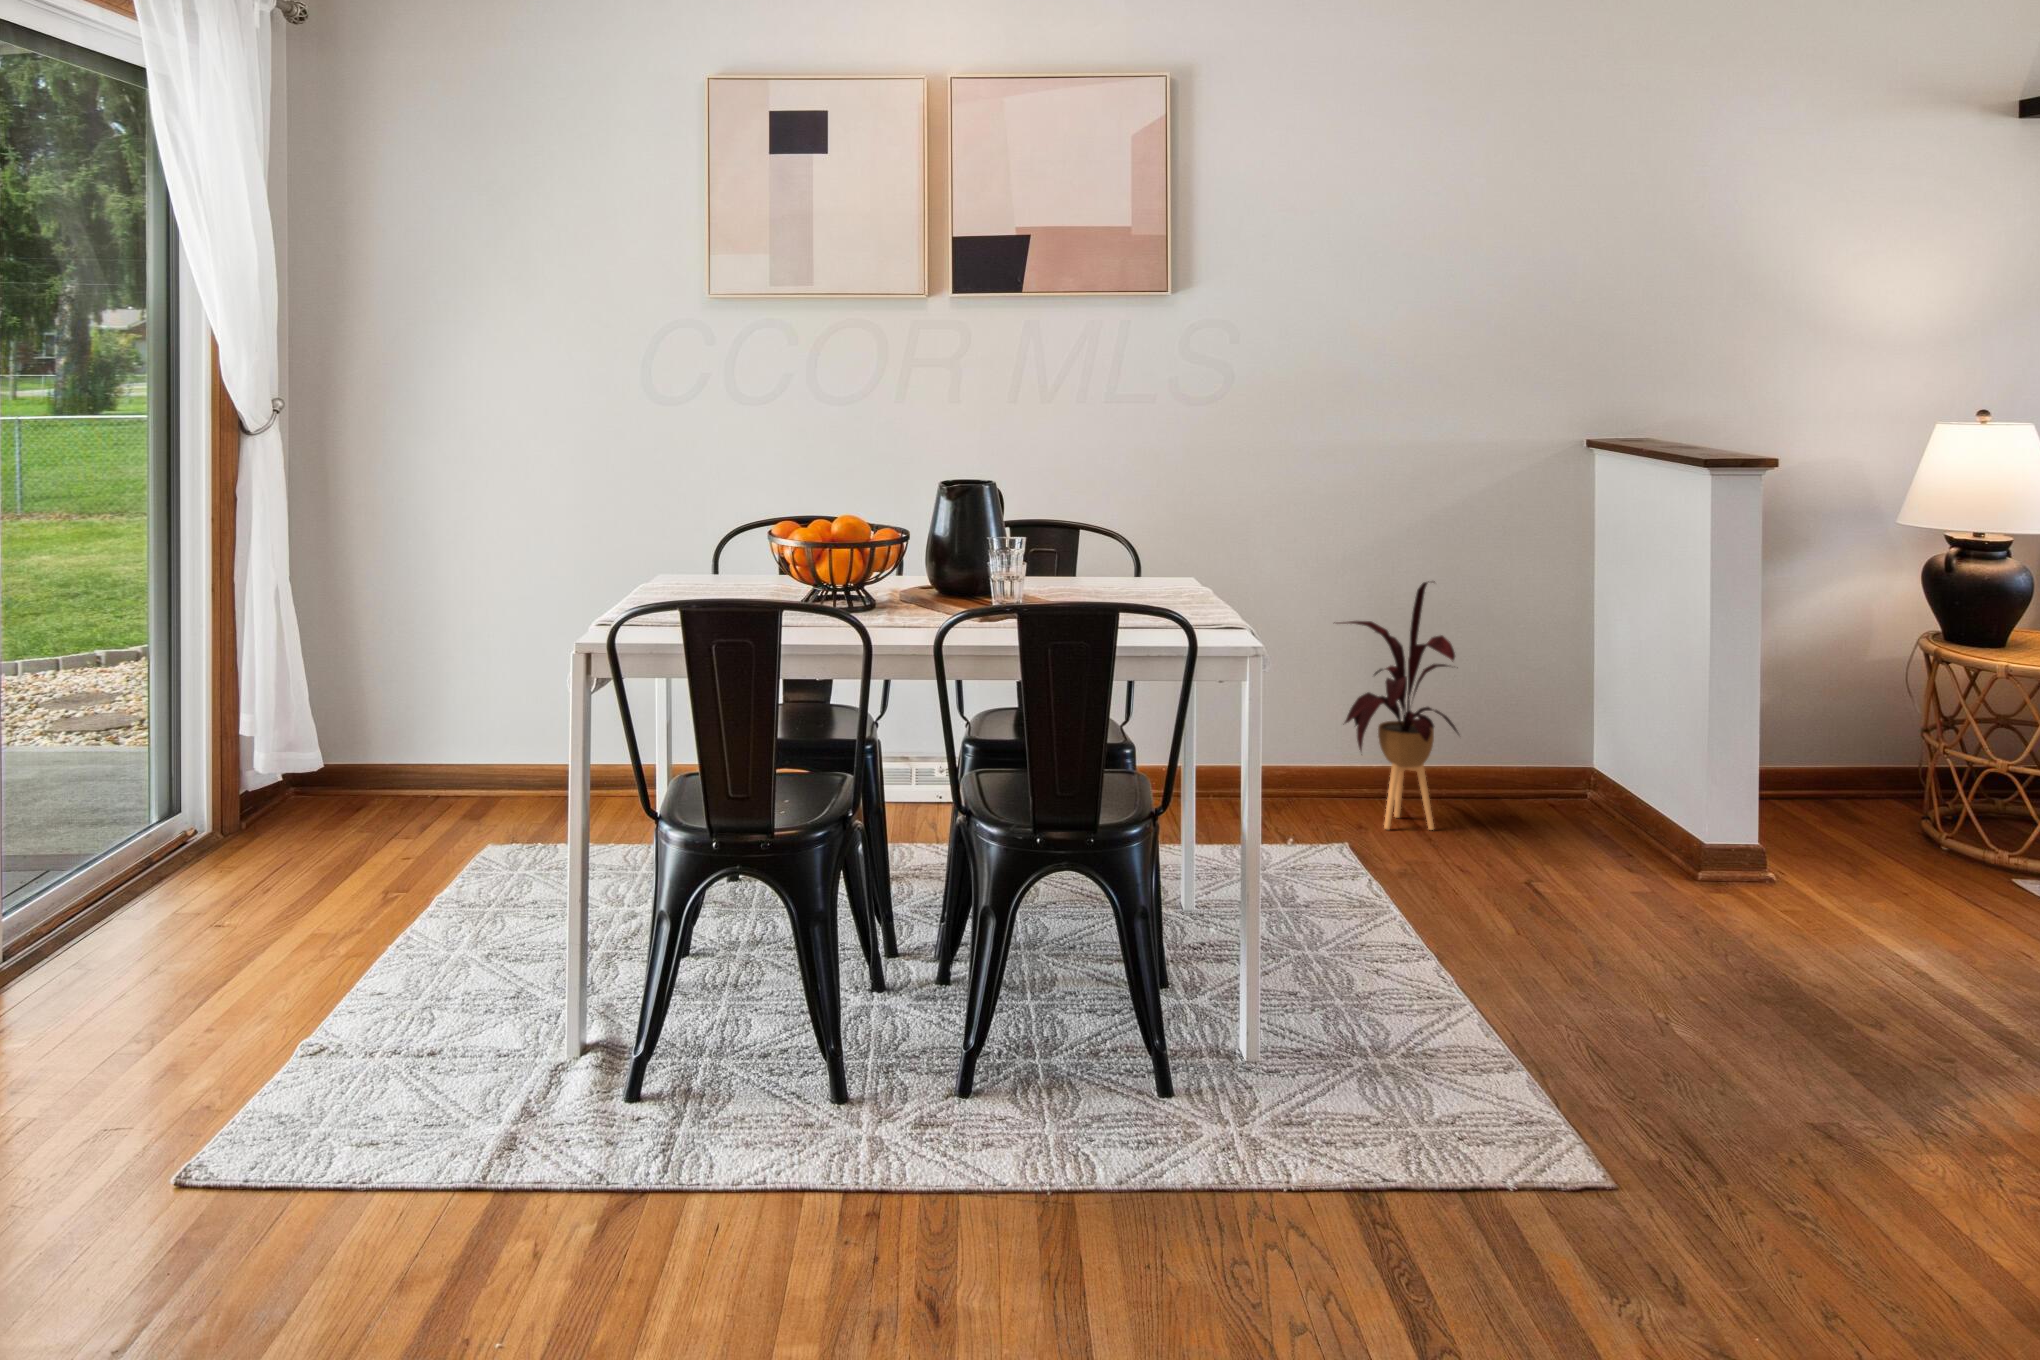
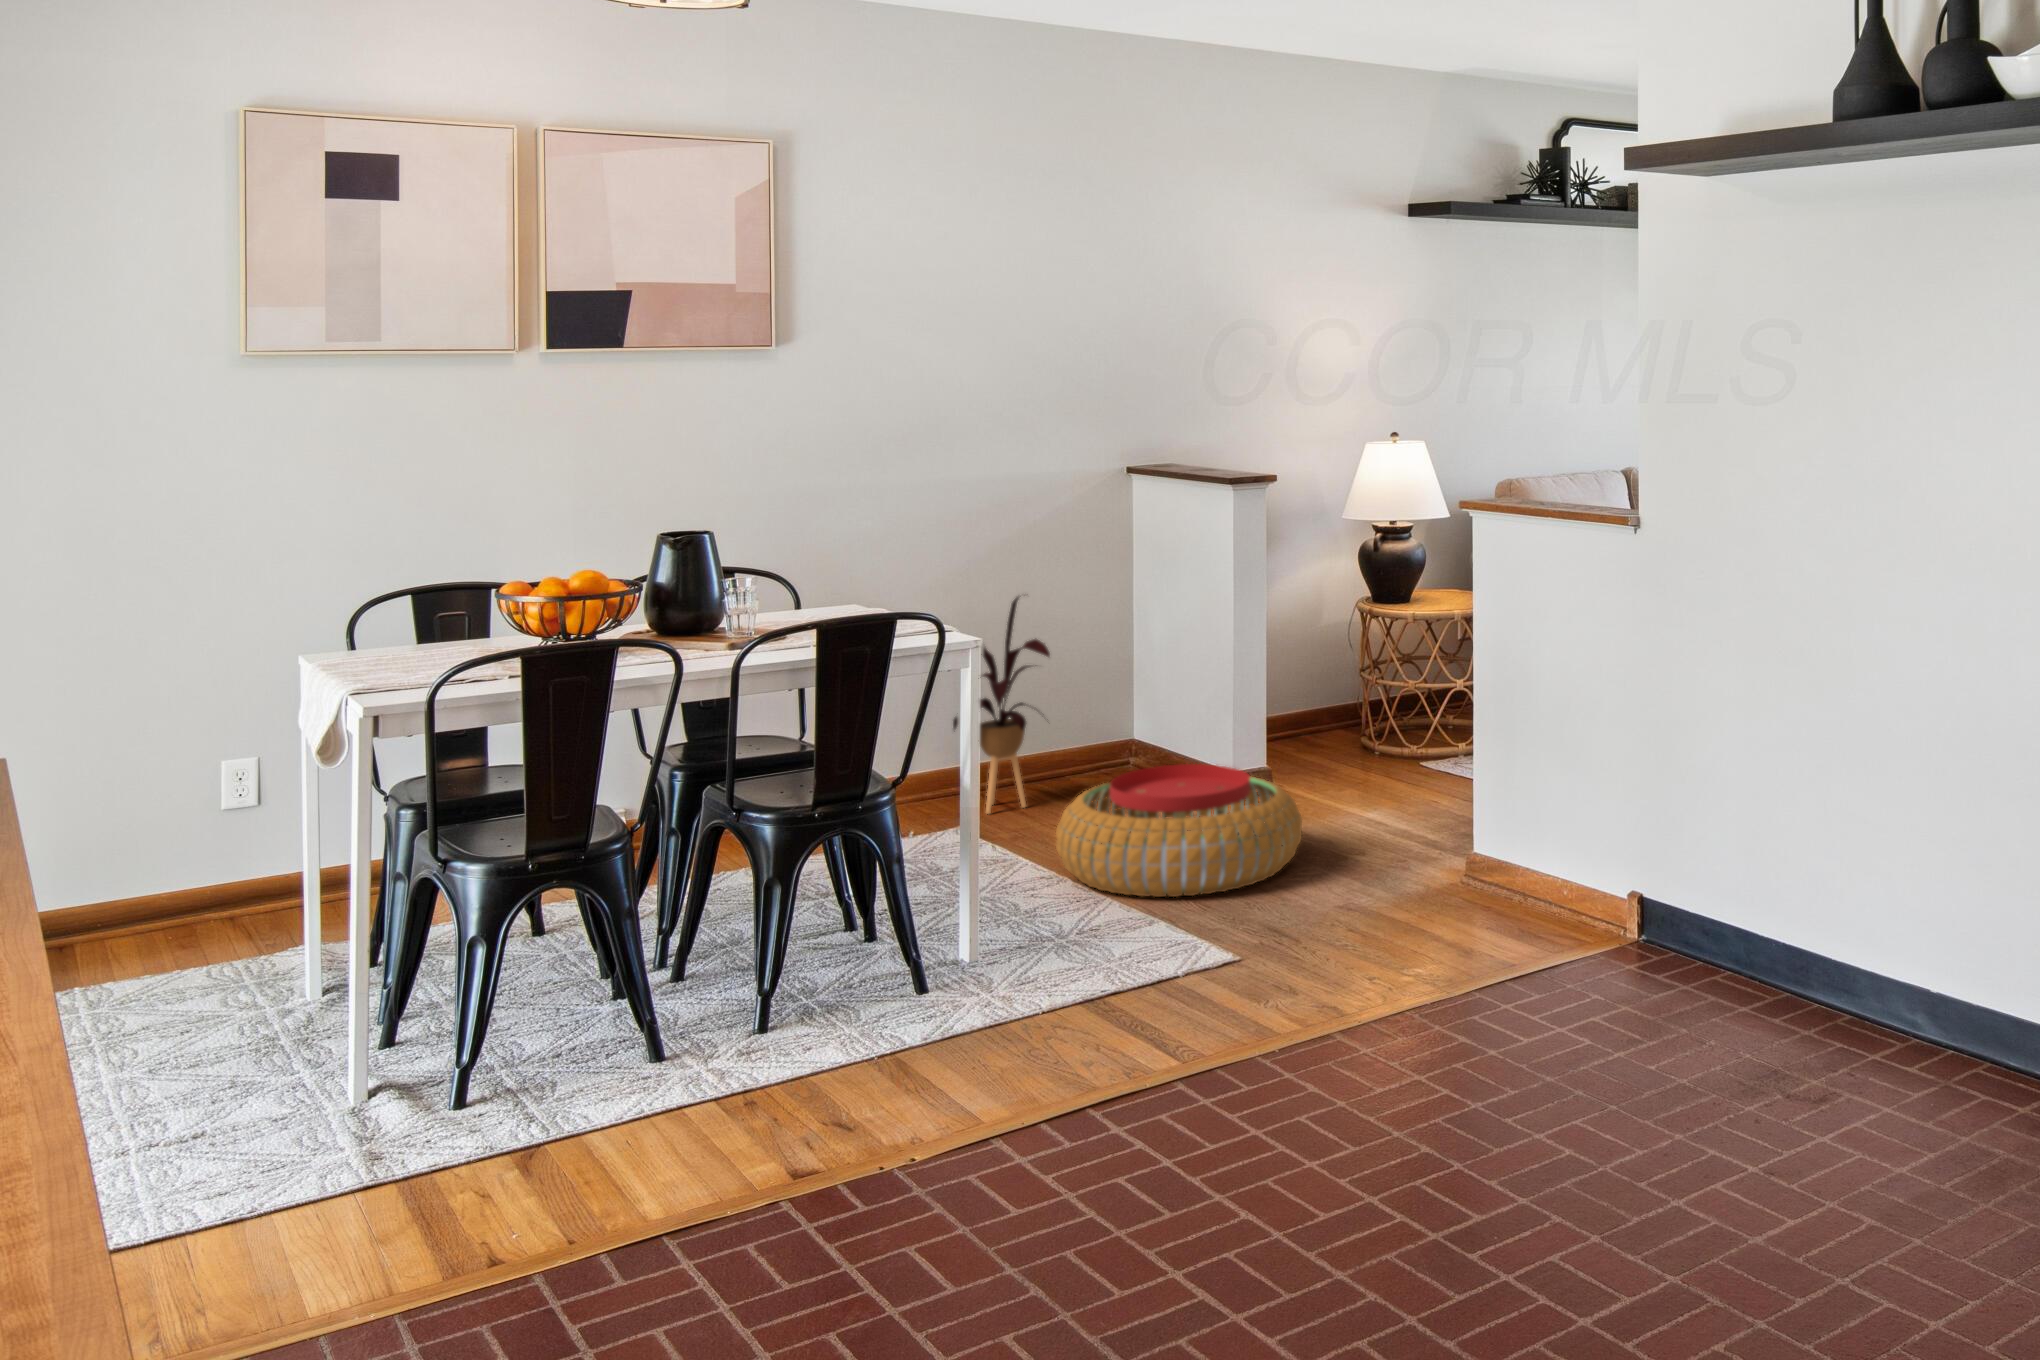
pouf: none [1419,828,1778,1039] -> present [1056,764,1302,897]

